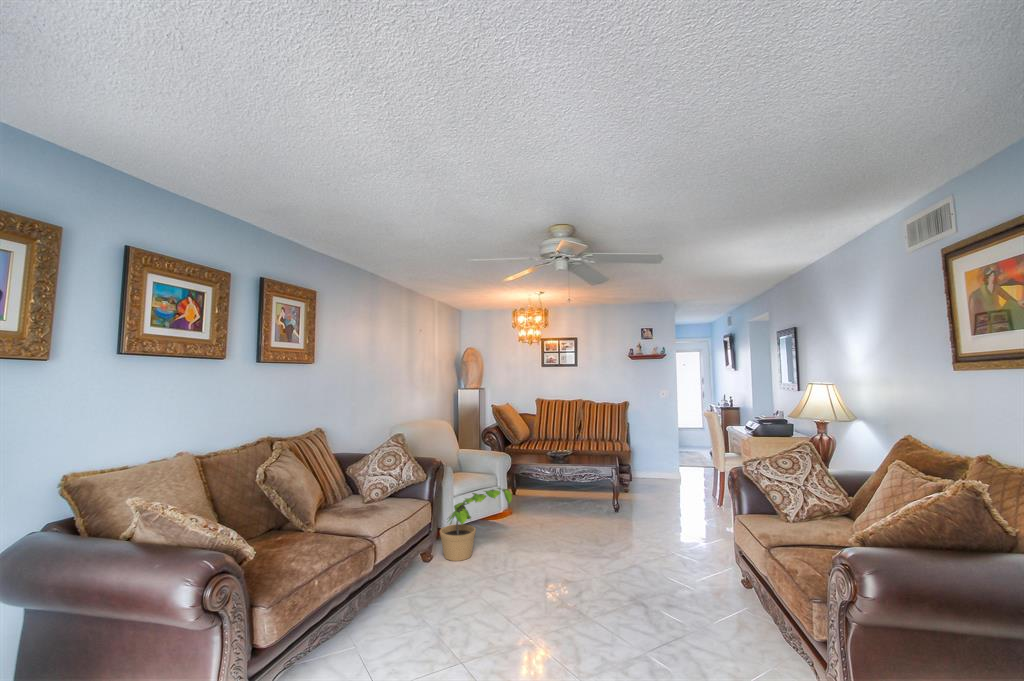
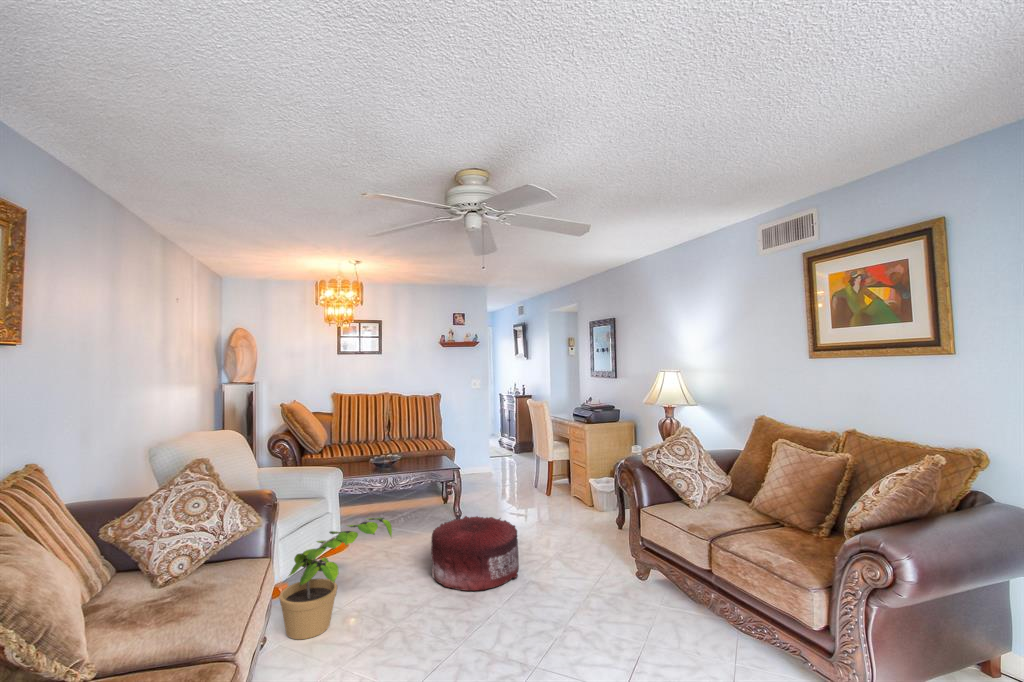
pouf: none [554,503,630,563] -> present [431,516,519,591]

